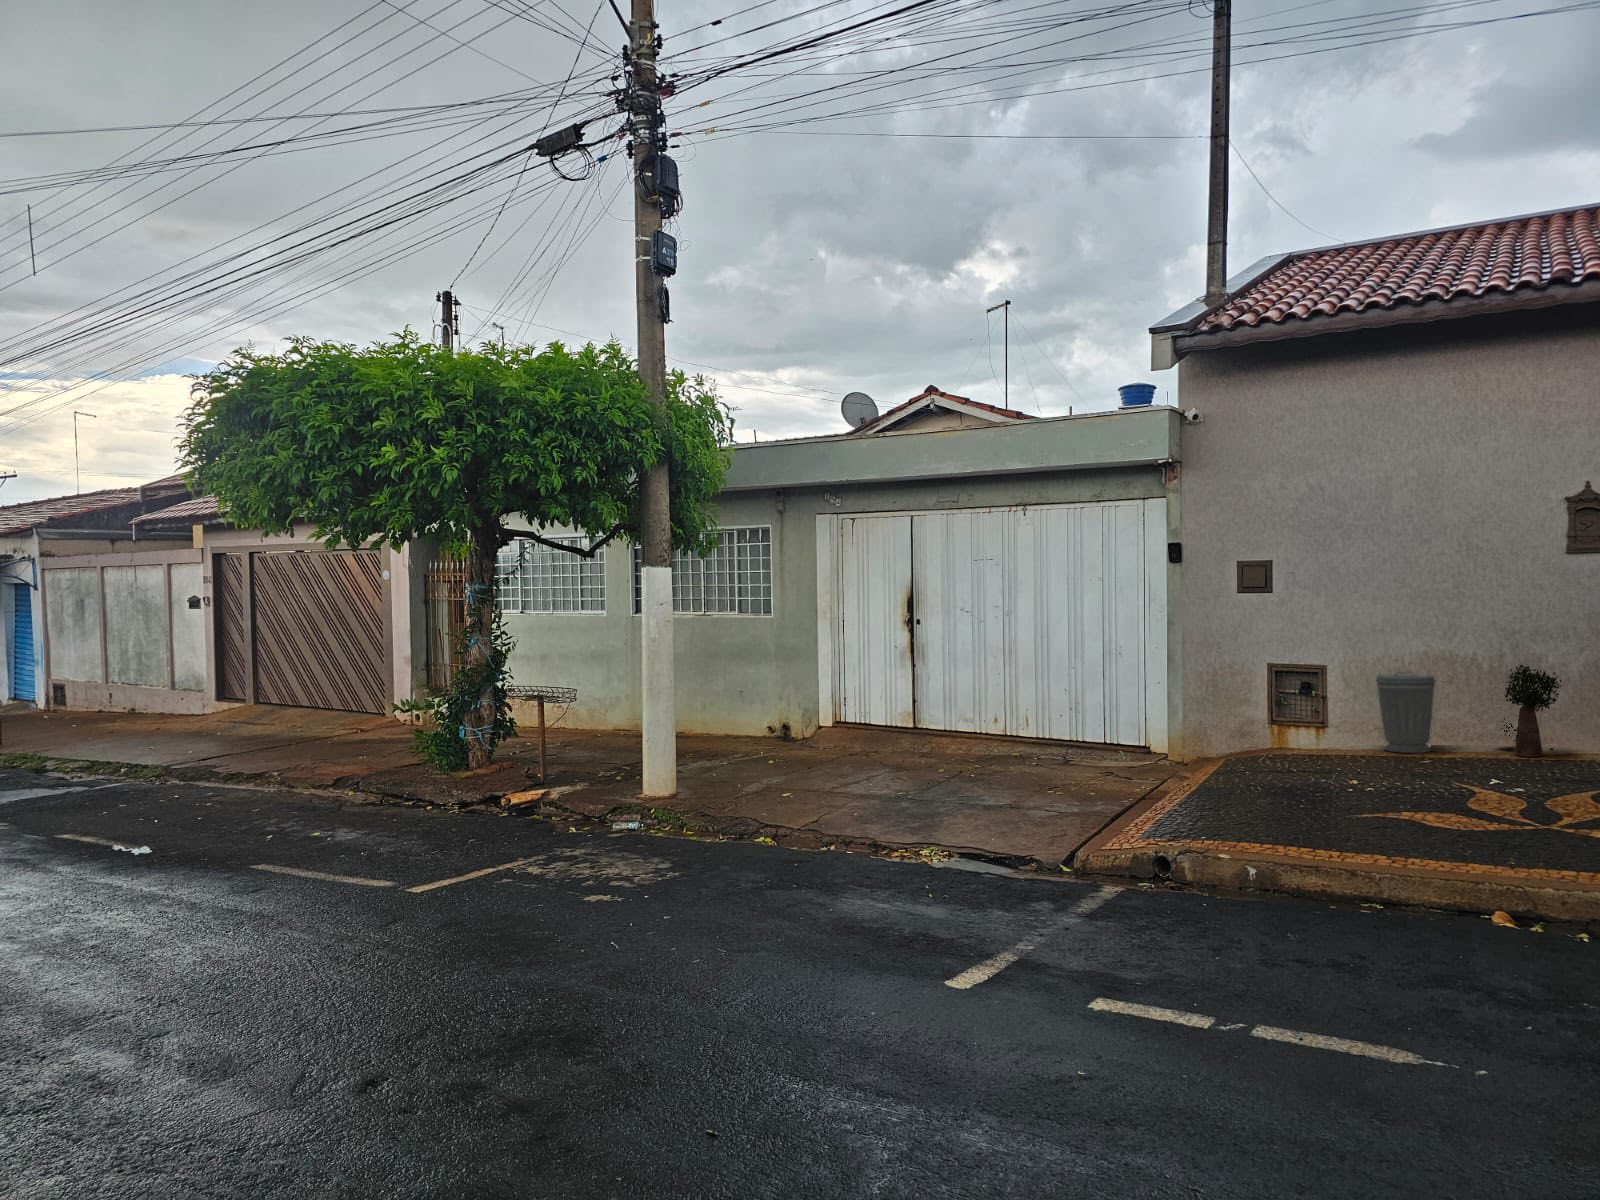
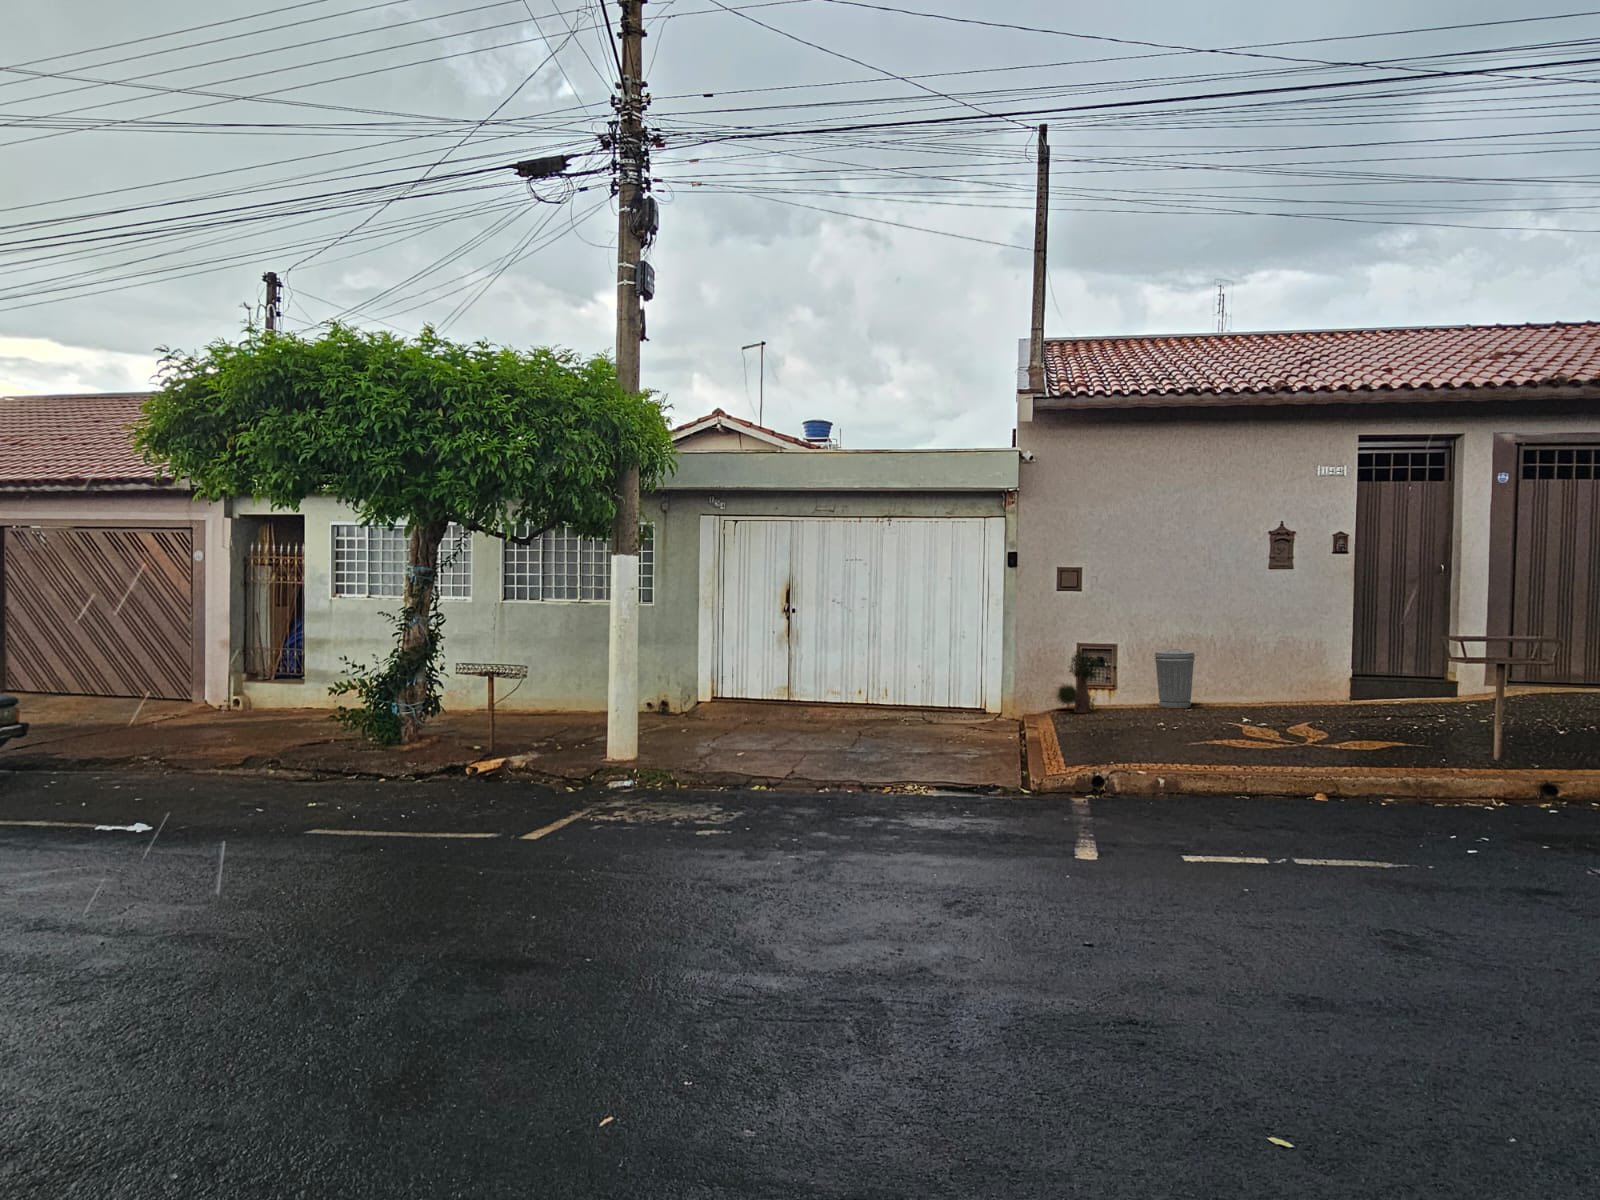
potted plant: present [1502,665,1562,757] -> present [1057,651,1100,713]

